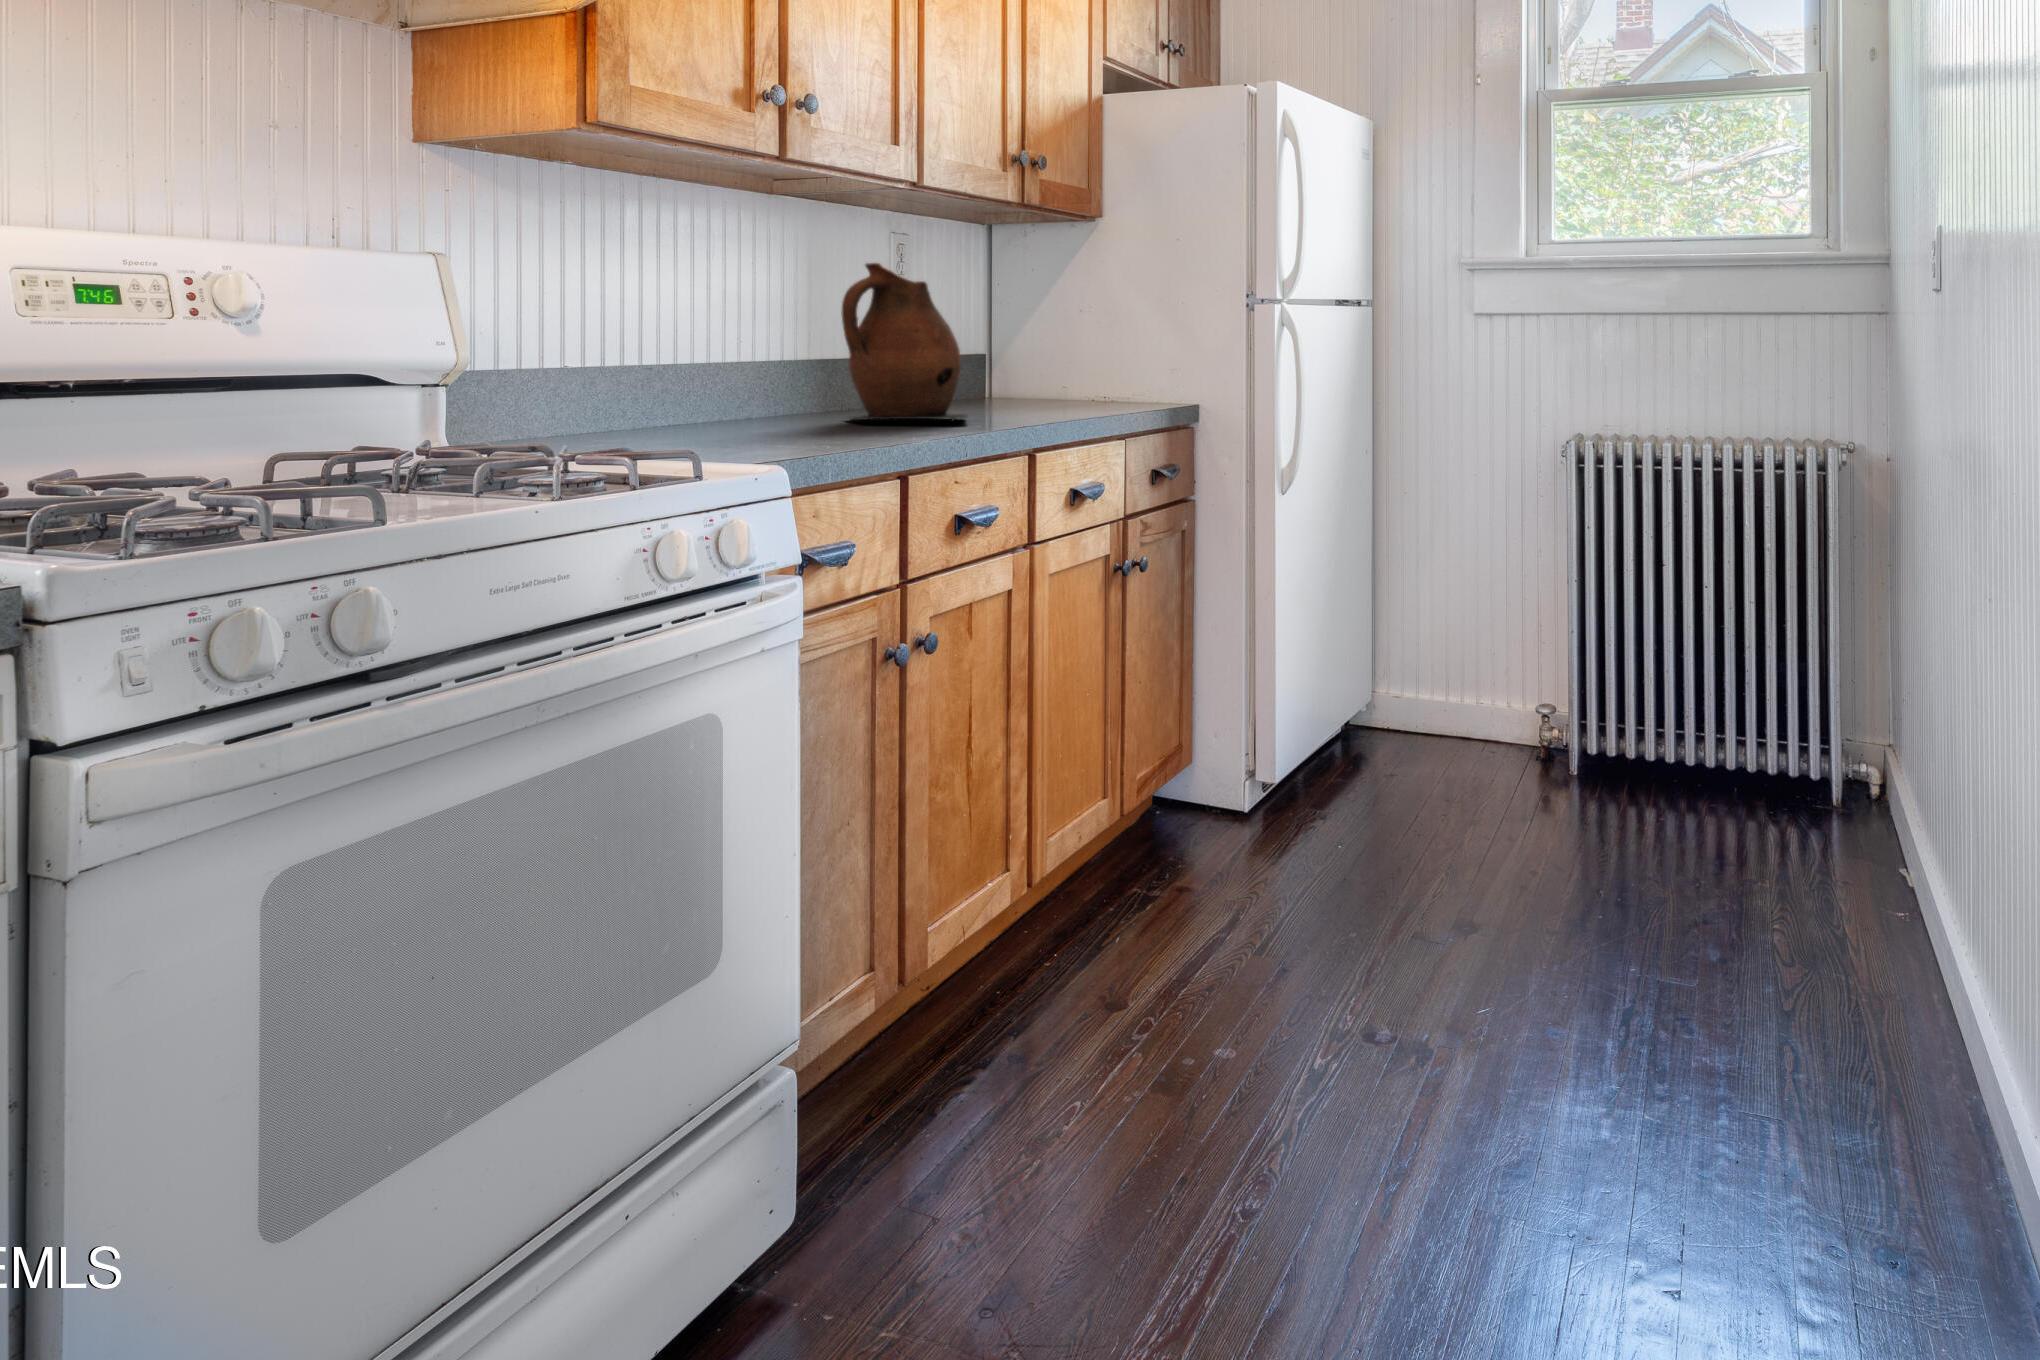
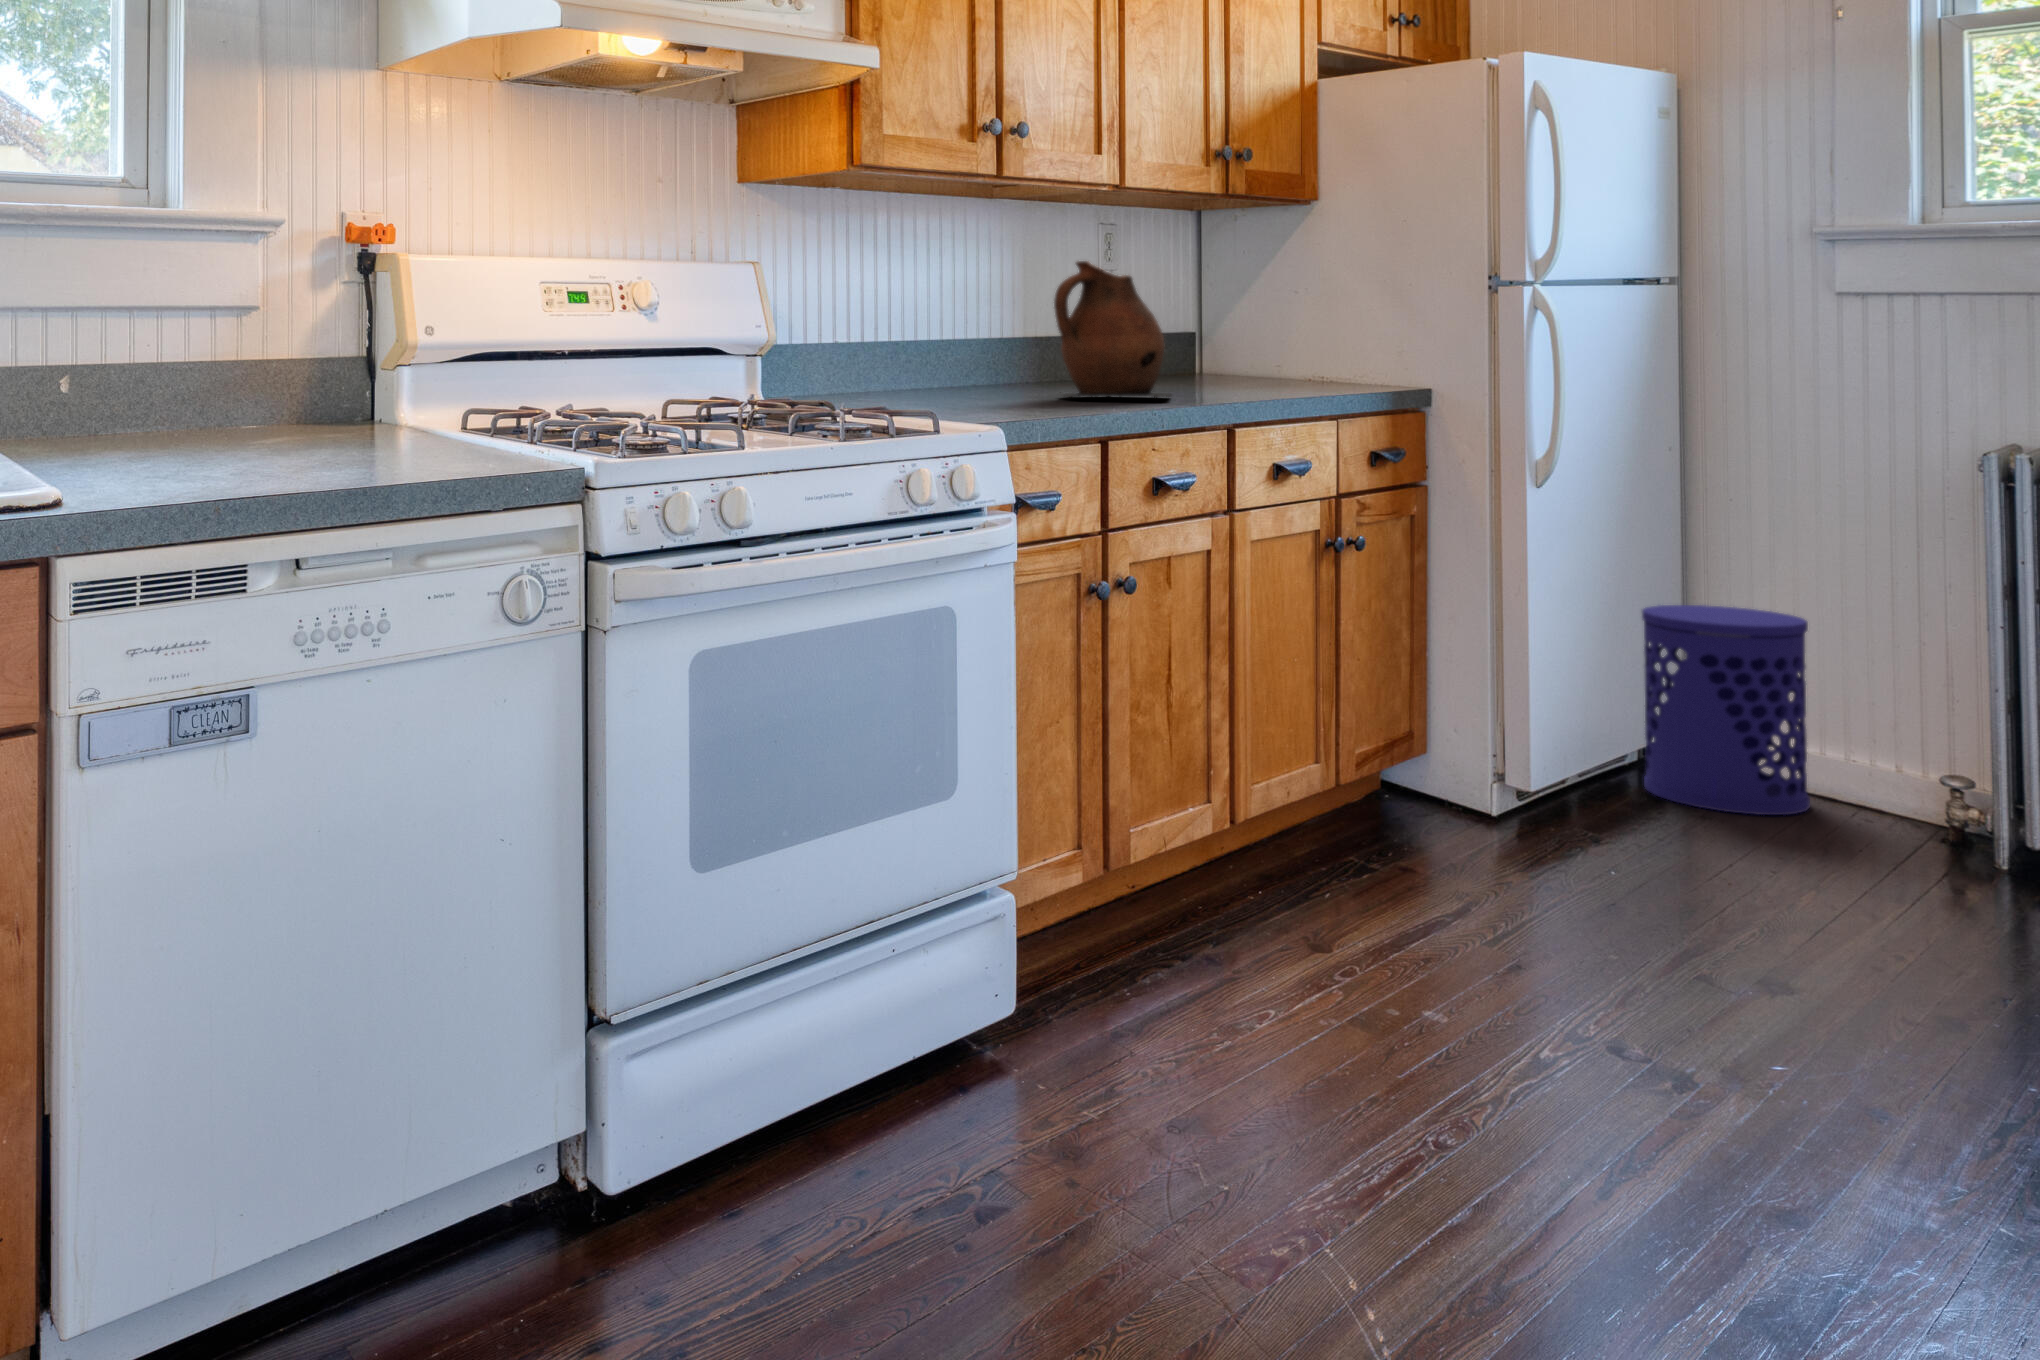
waste bin: none [1359,597,1481,786] -> present [1642,605,1810,815]

